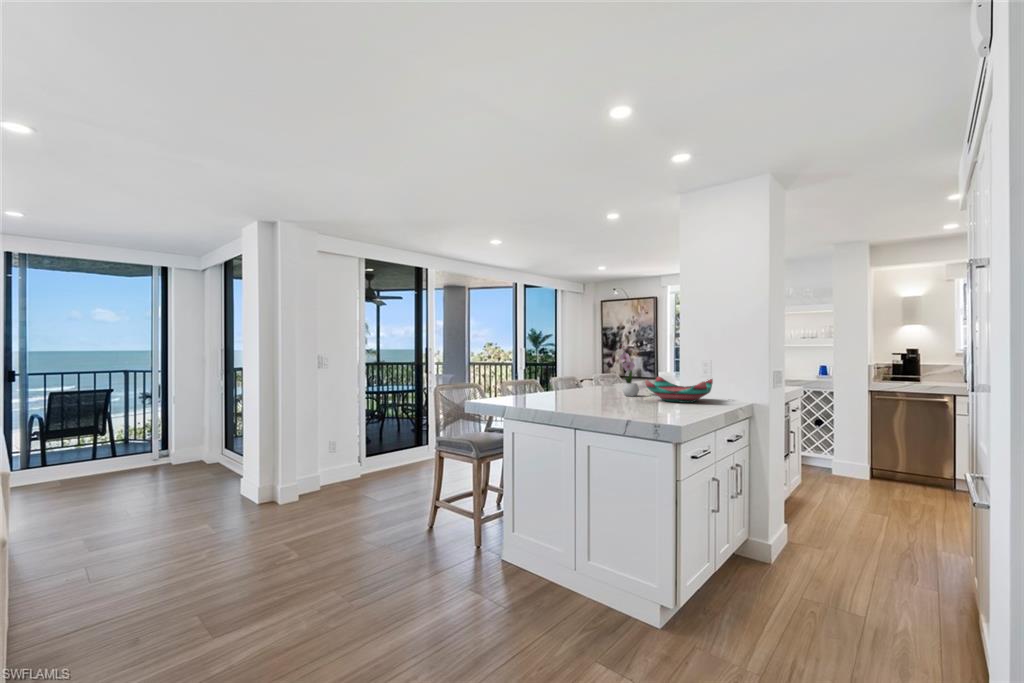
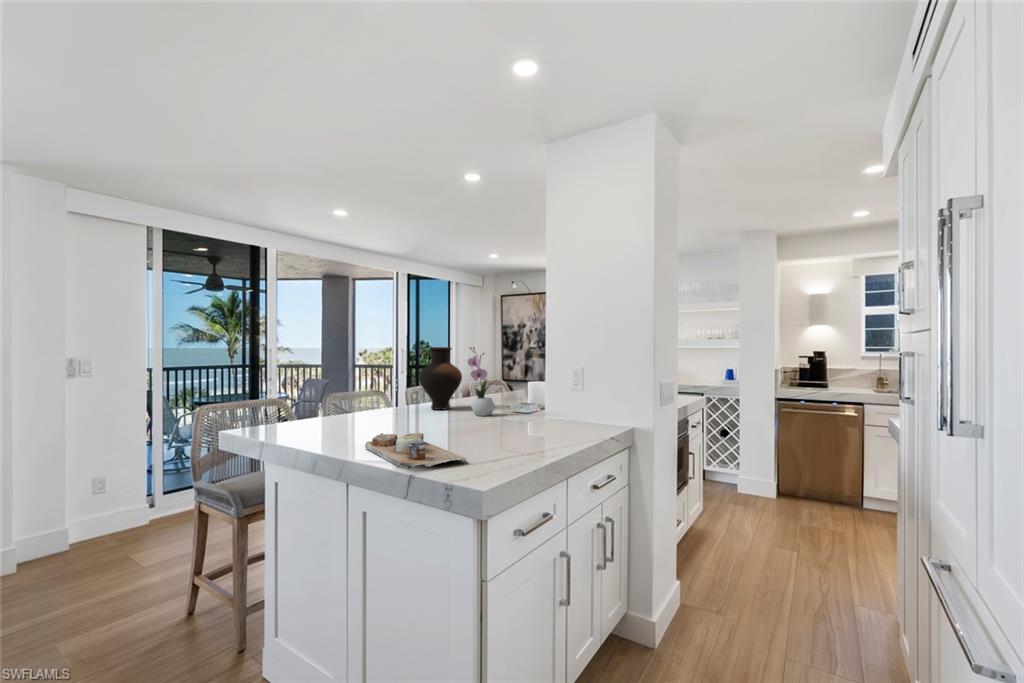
vase: none [576,346,609,393] -> present [419,347,462,410]
decorative bowl: present [645,376,713,403] -> none [489,389,585,428]
cutting board: none [580,401,657,417] -> present [365,433,467,469]

